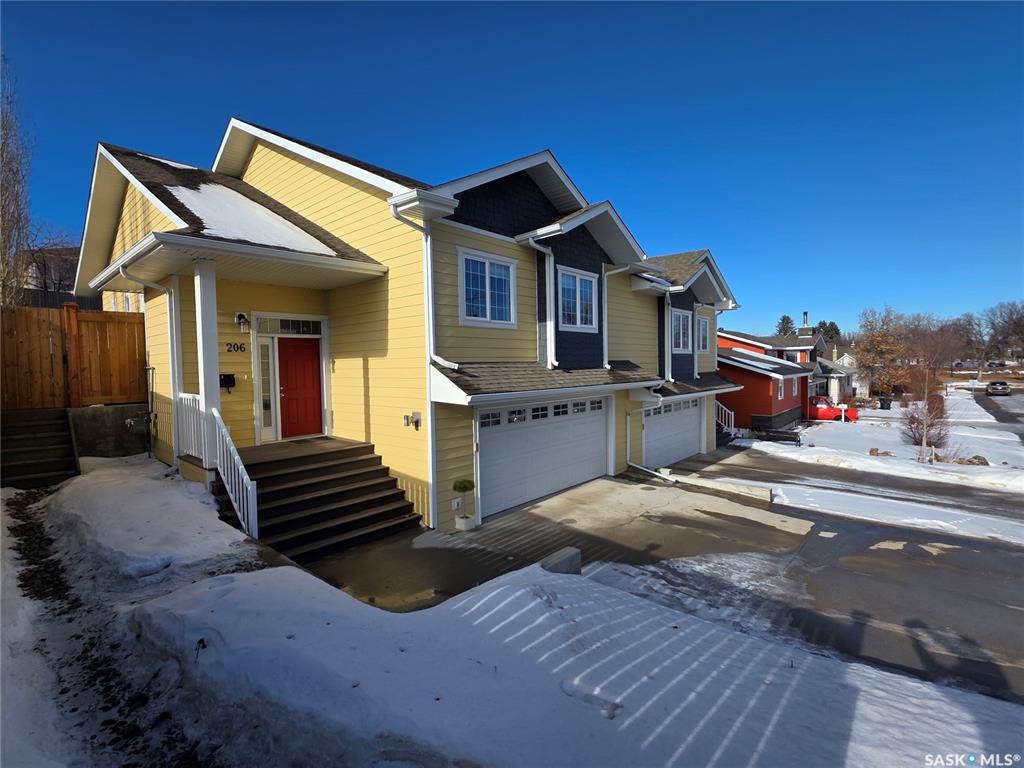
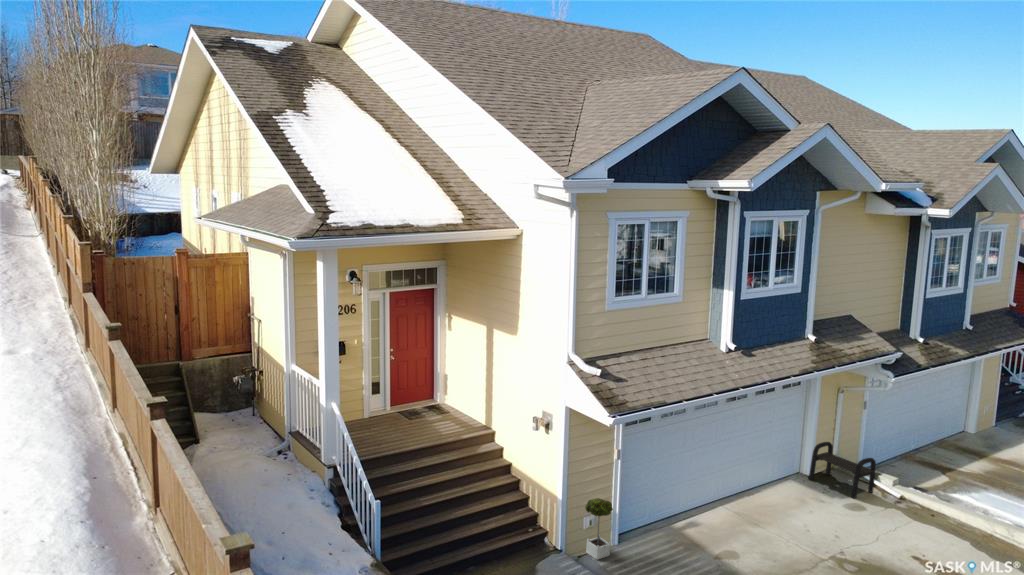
bench: none [614,449,658,483] -> present [809,442,876,498]

